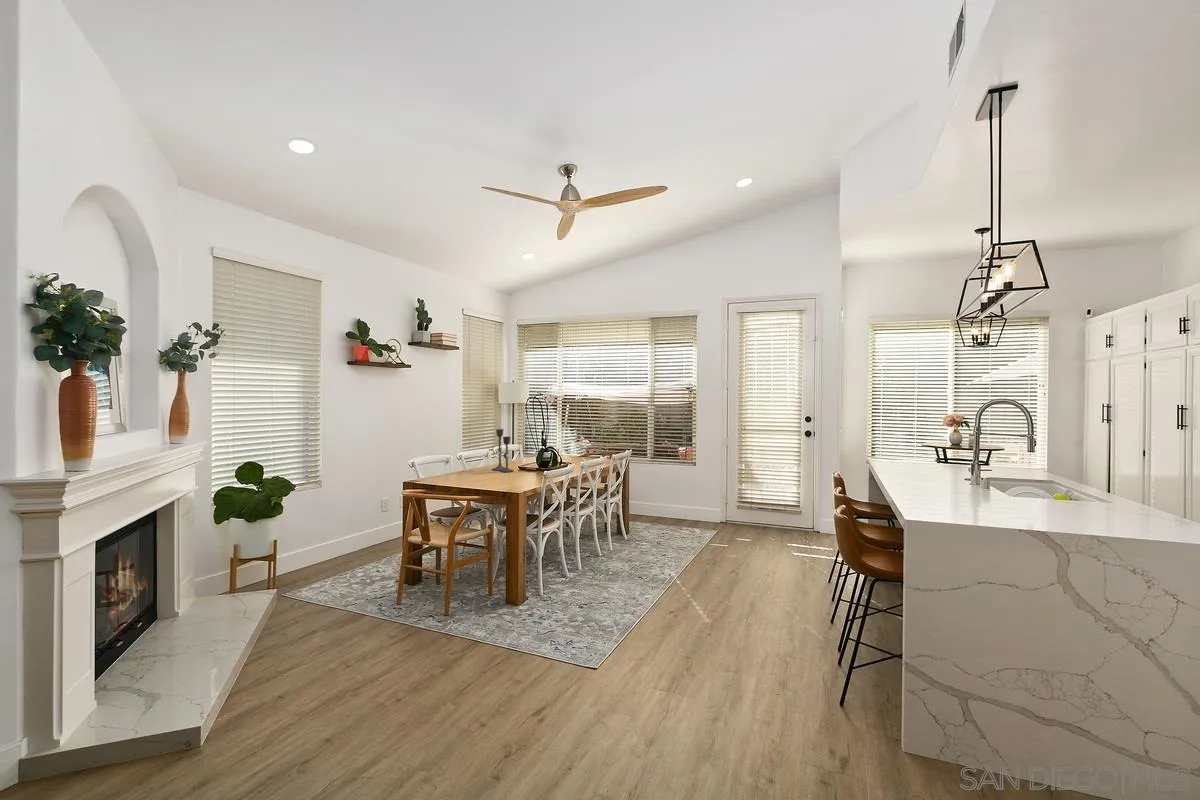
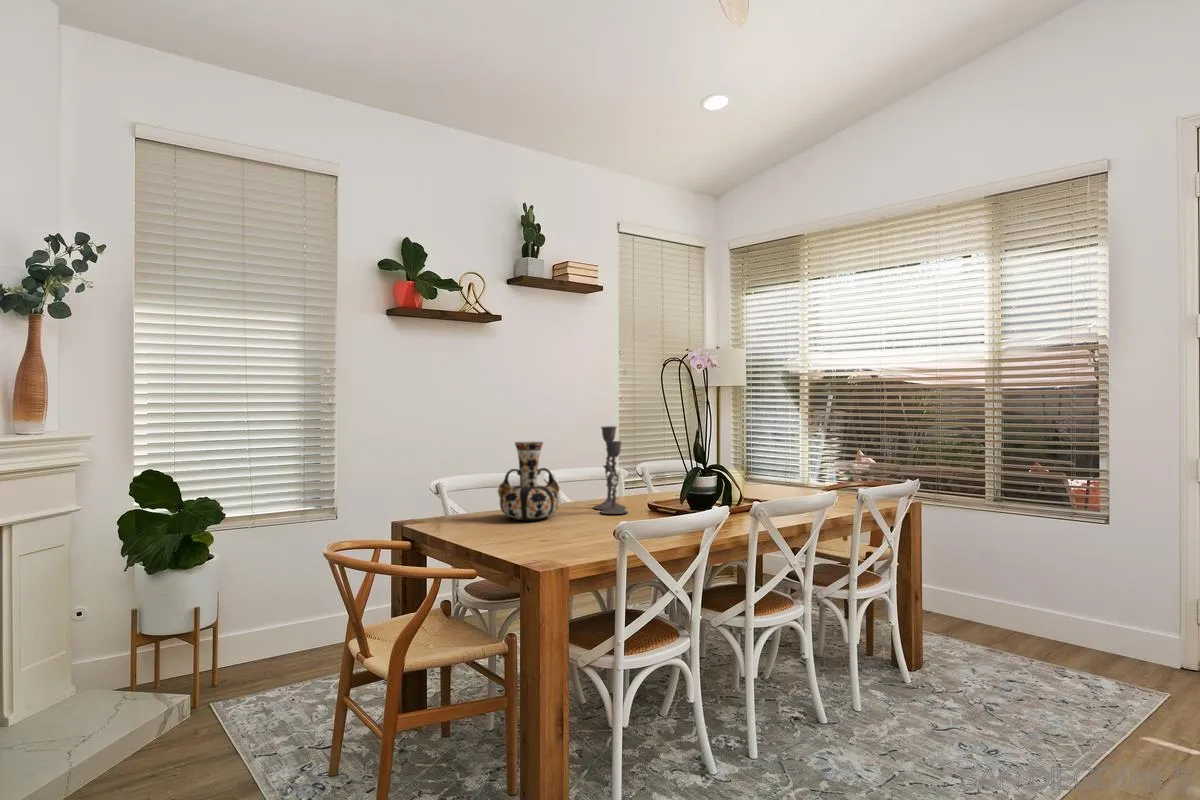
vase: none [456,438,485,476] -> present [498,442,559,520]

